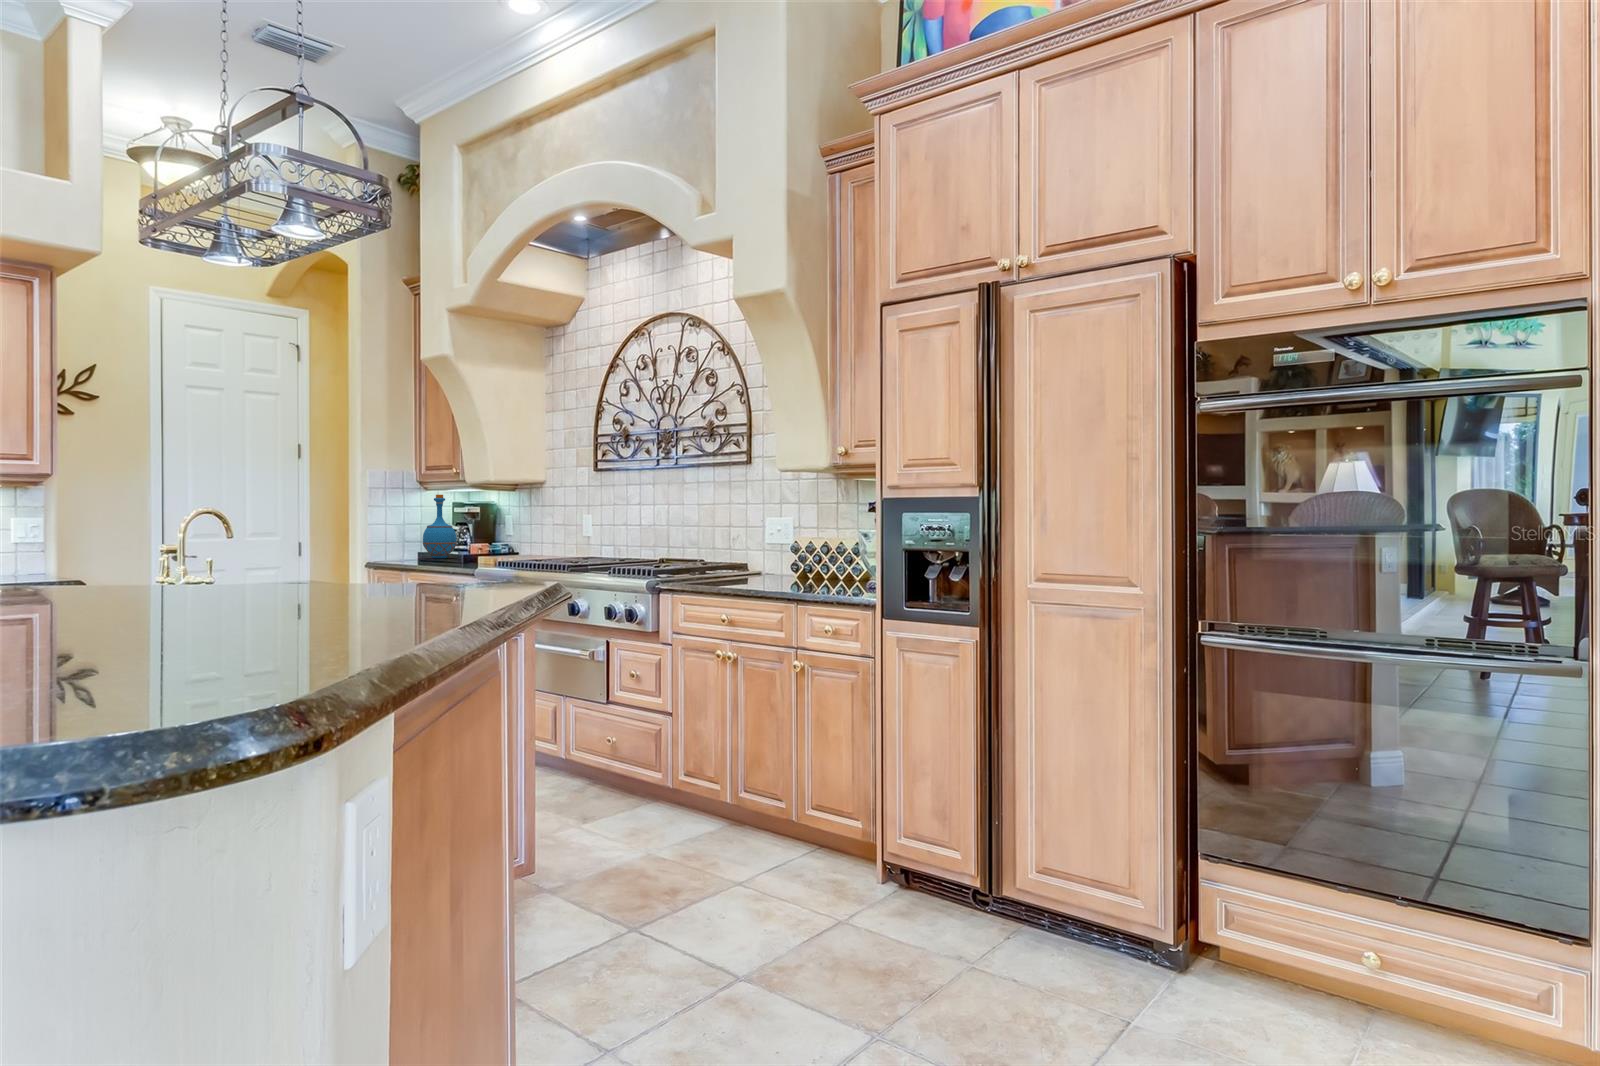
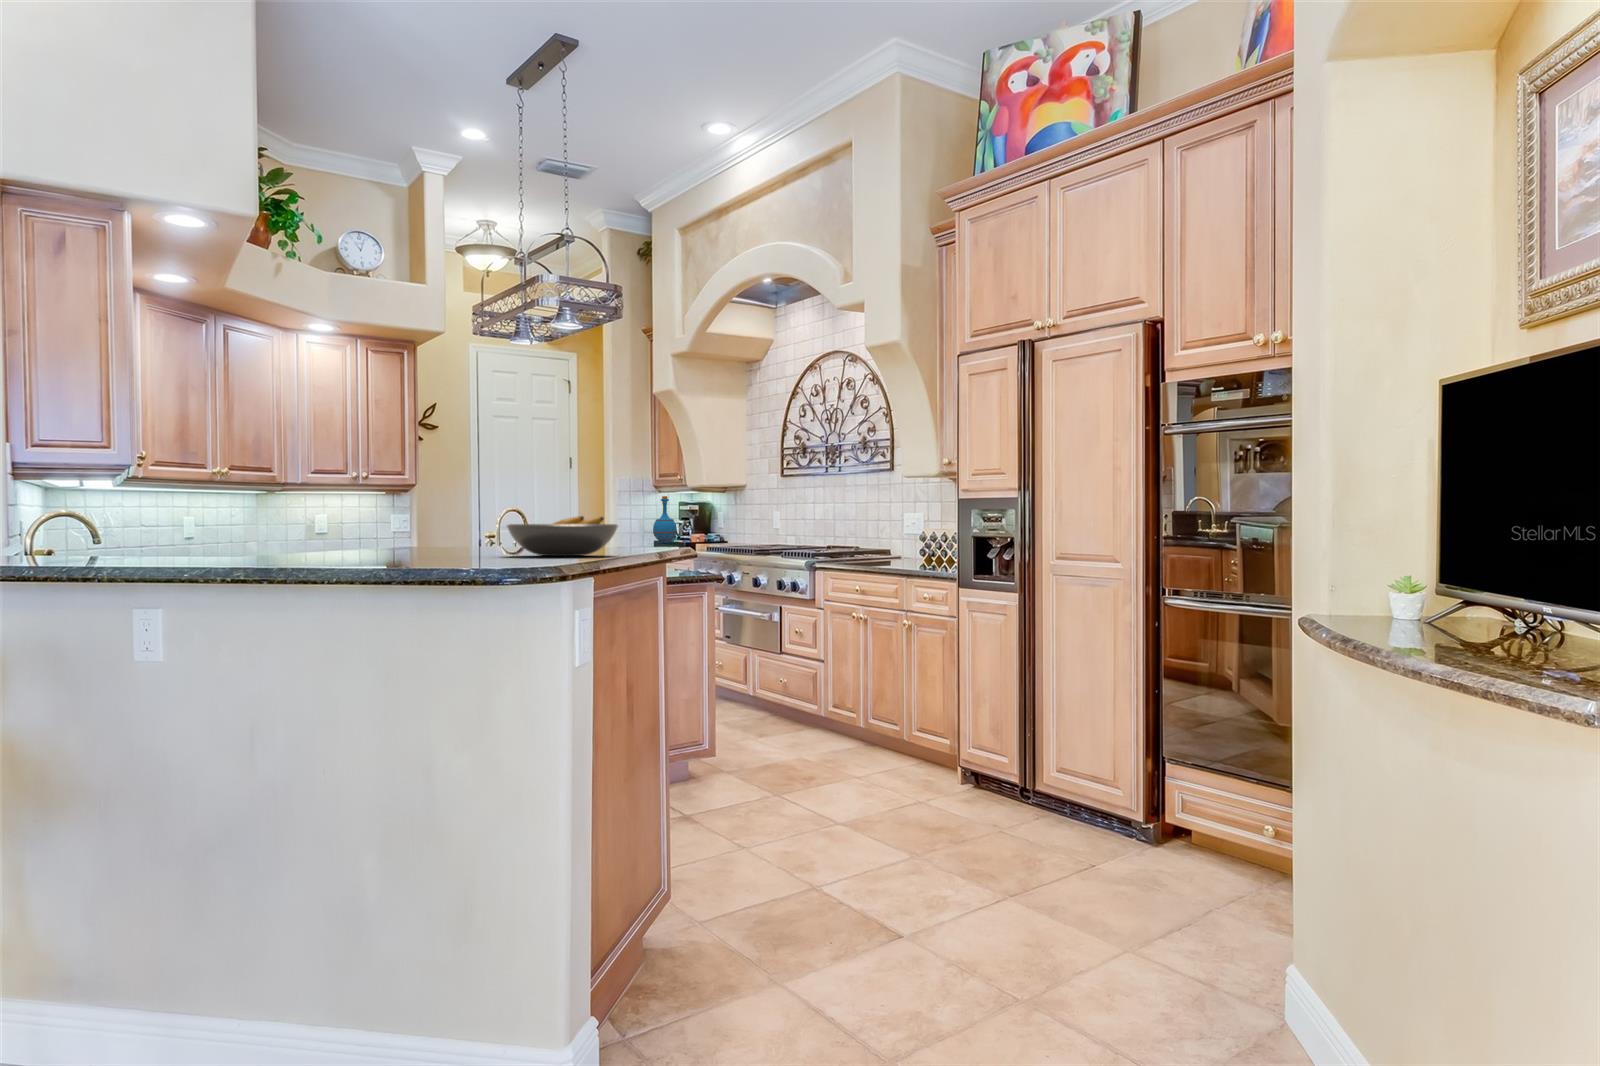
fruit bowl: none [147,526,397,606] -> present [507,516,618,556]

